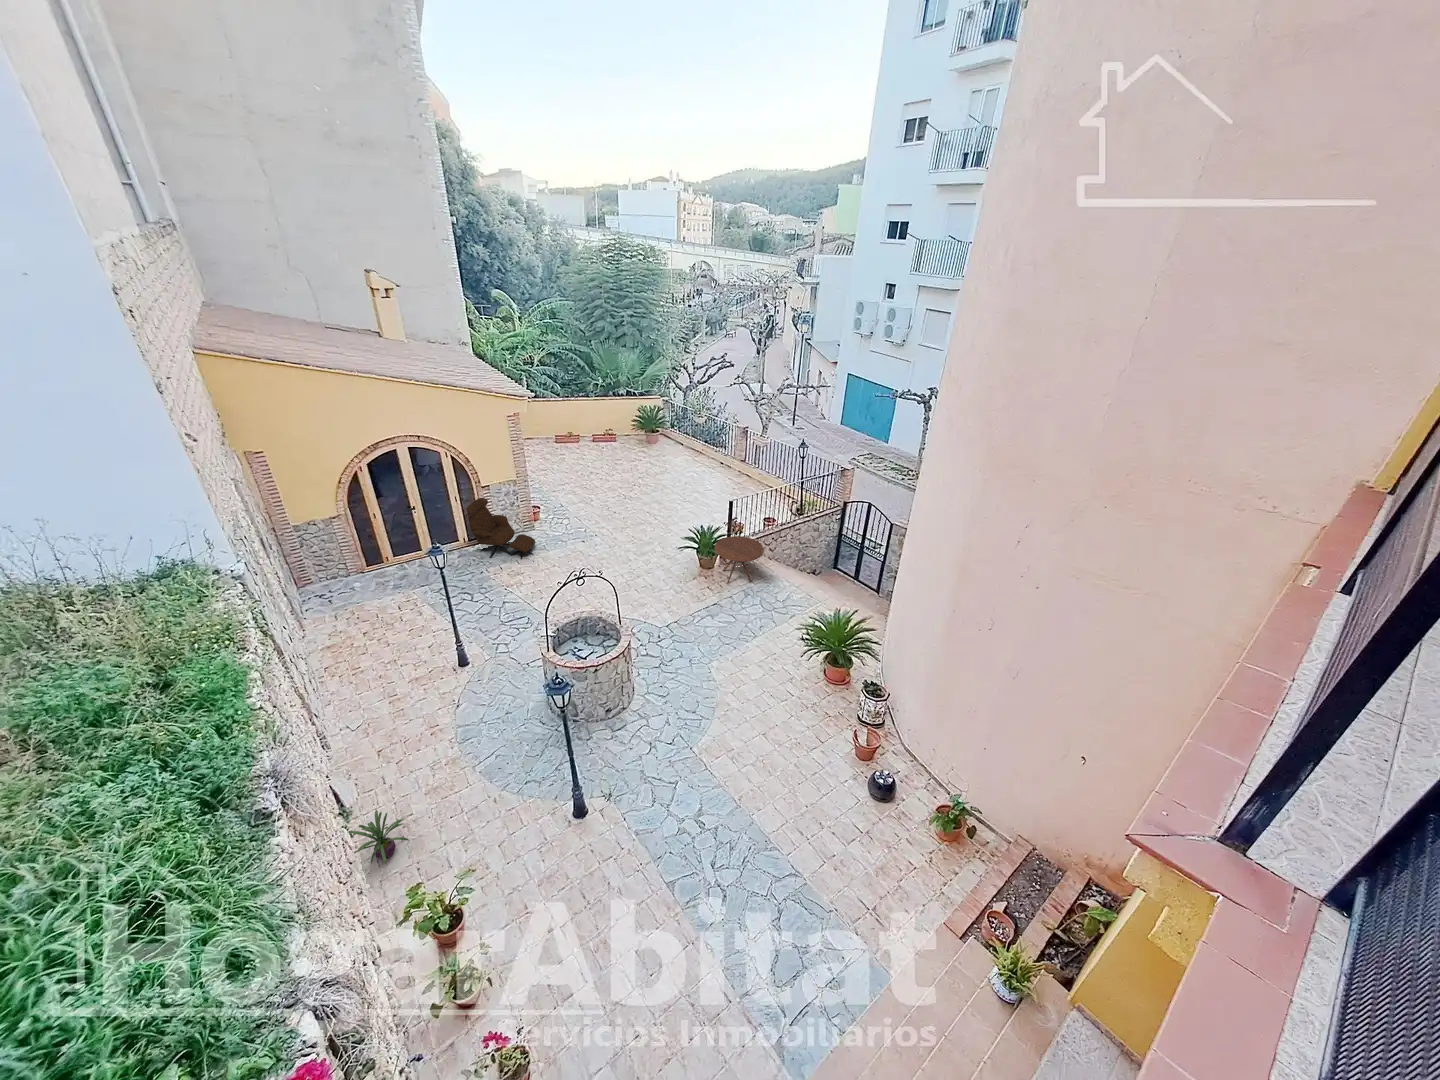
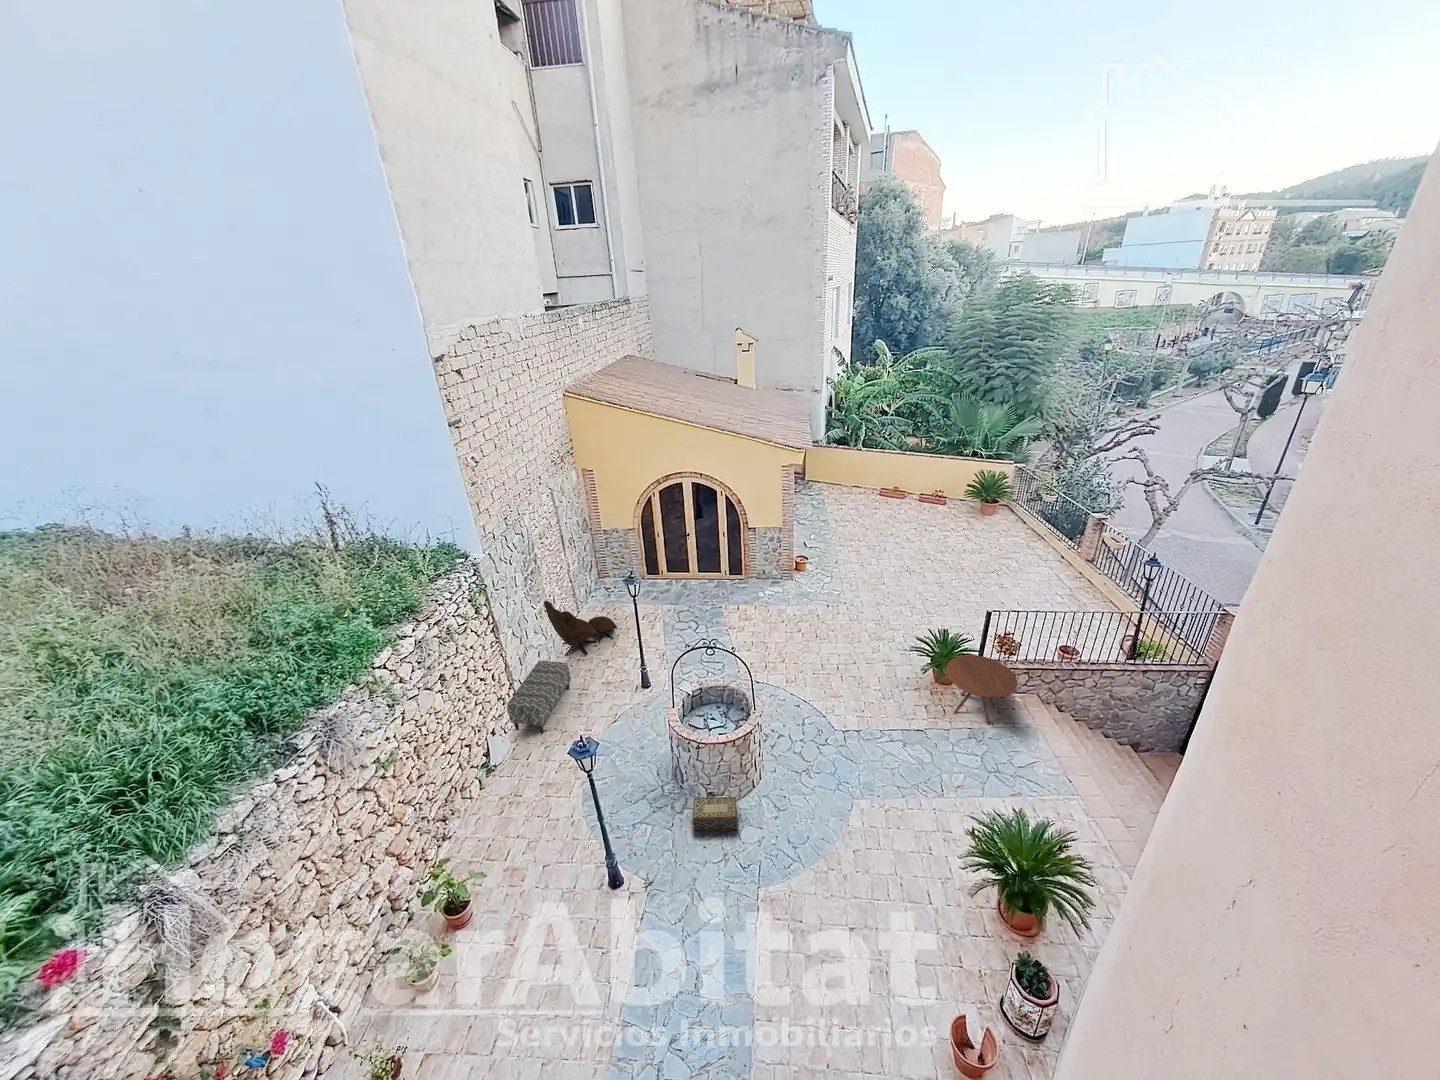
lounge chair: present [466,498,535,559] -> present [544,601,617,656]
bench: none [318,676,377,772] -> present [507,661,571,733]
woven basket: none [598,702,644,744] -> present [693,797,737,830]
decorative plant: present [350,810,409,864] -> none [459,775,511,823]

